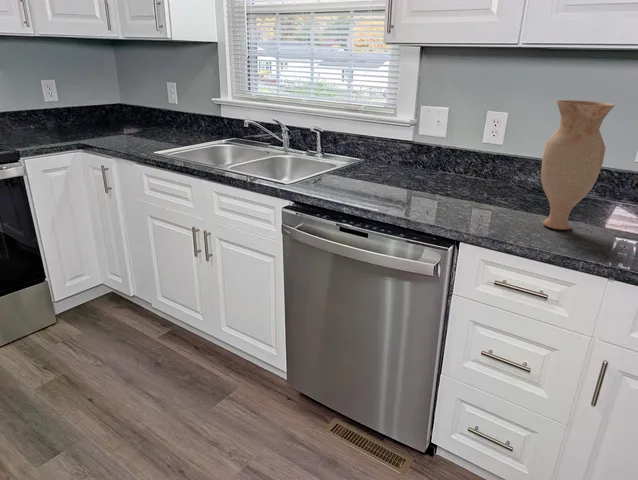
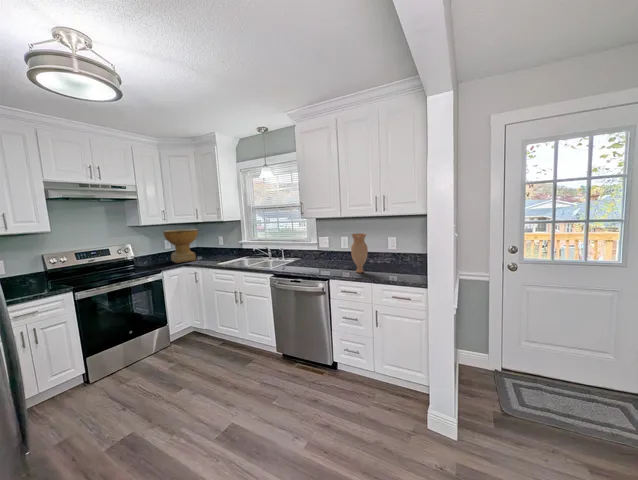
decorative bowl: none [27,57,115,140] -> present [163,229,198,263]

